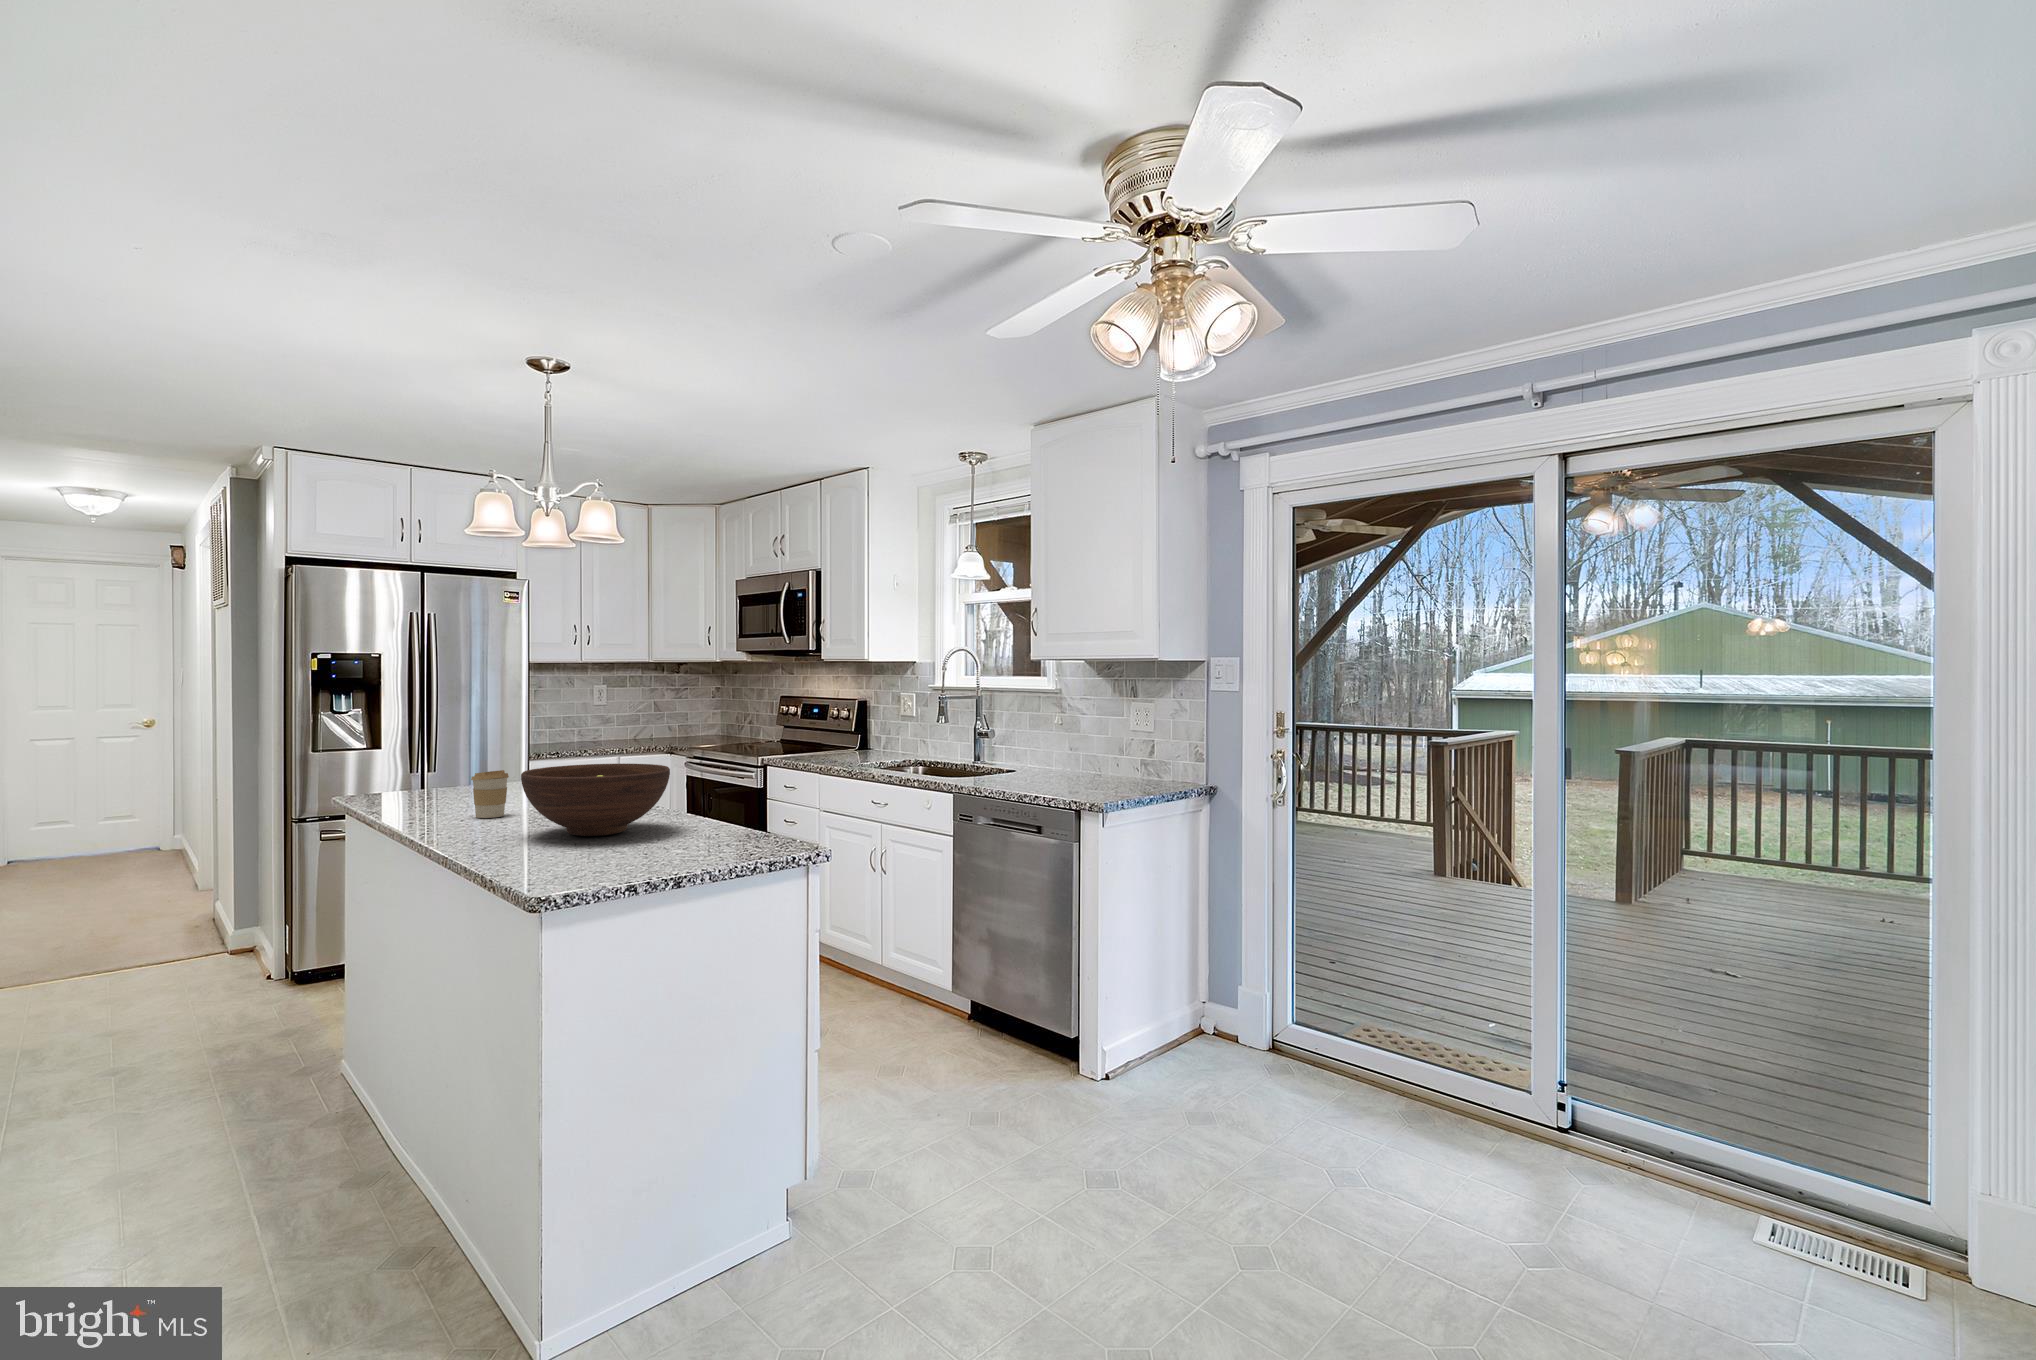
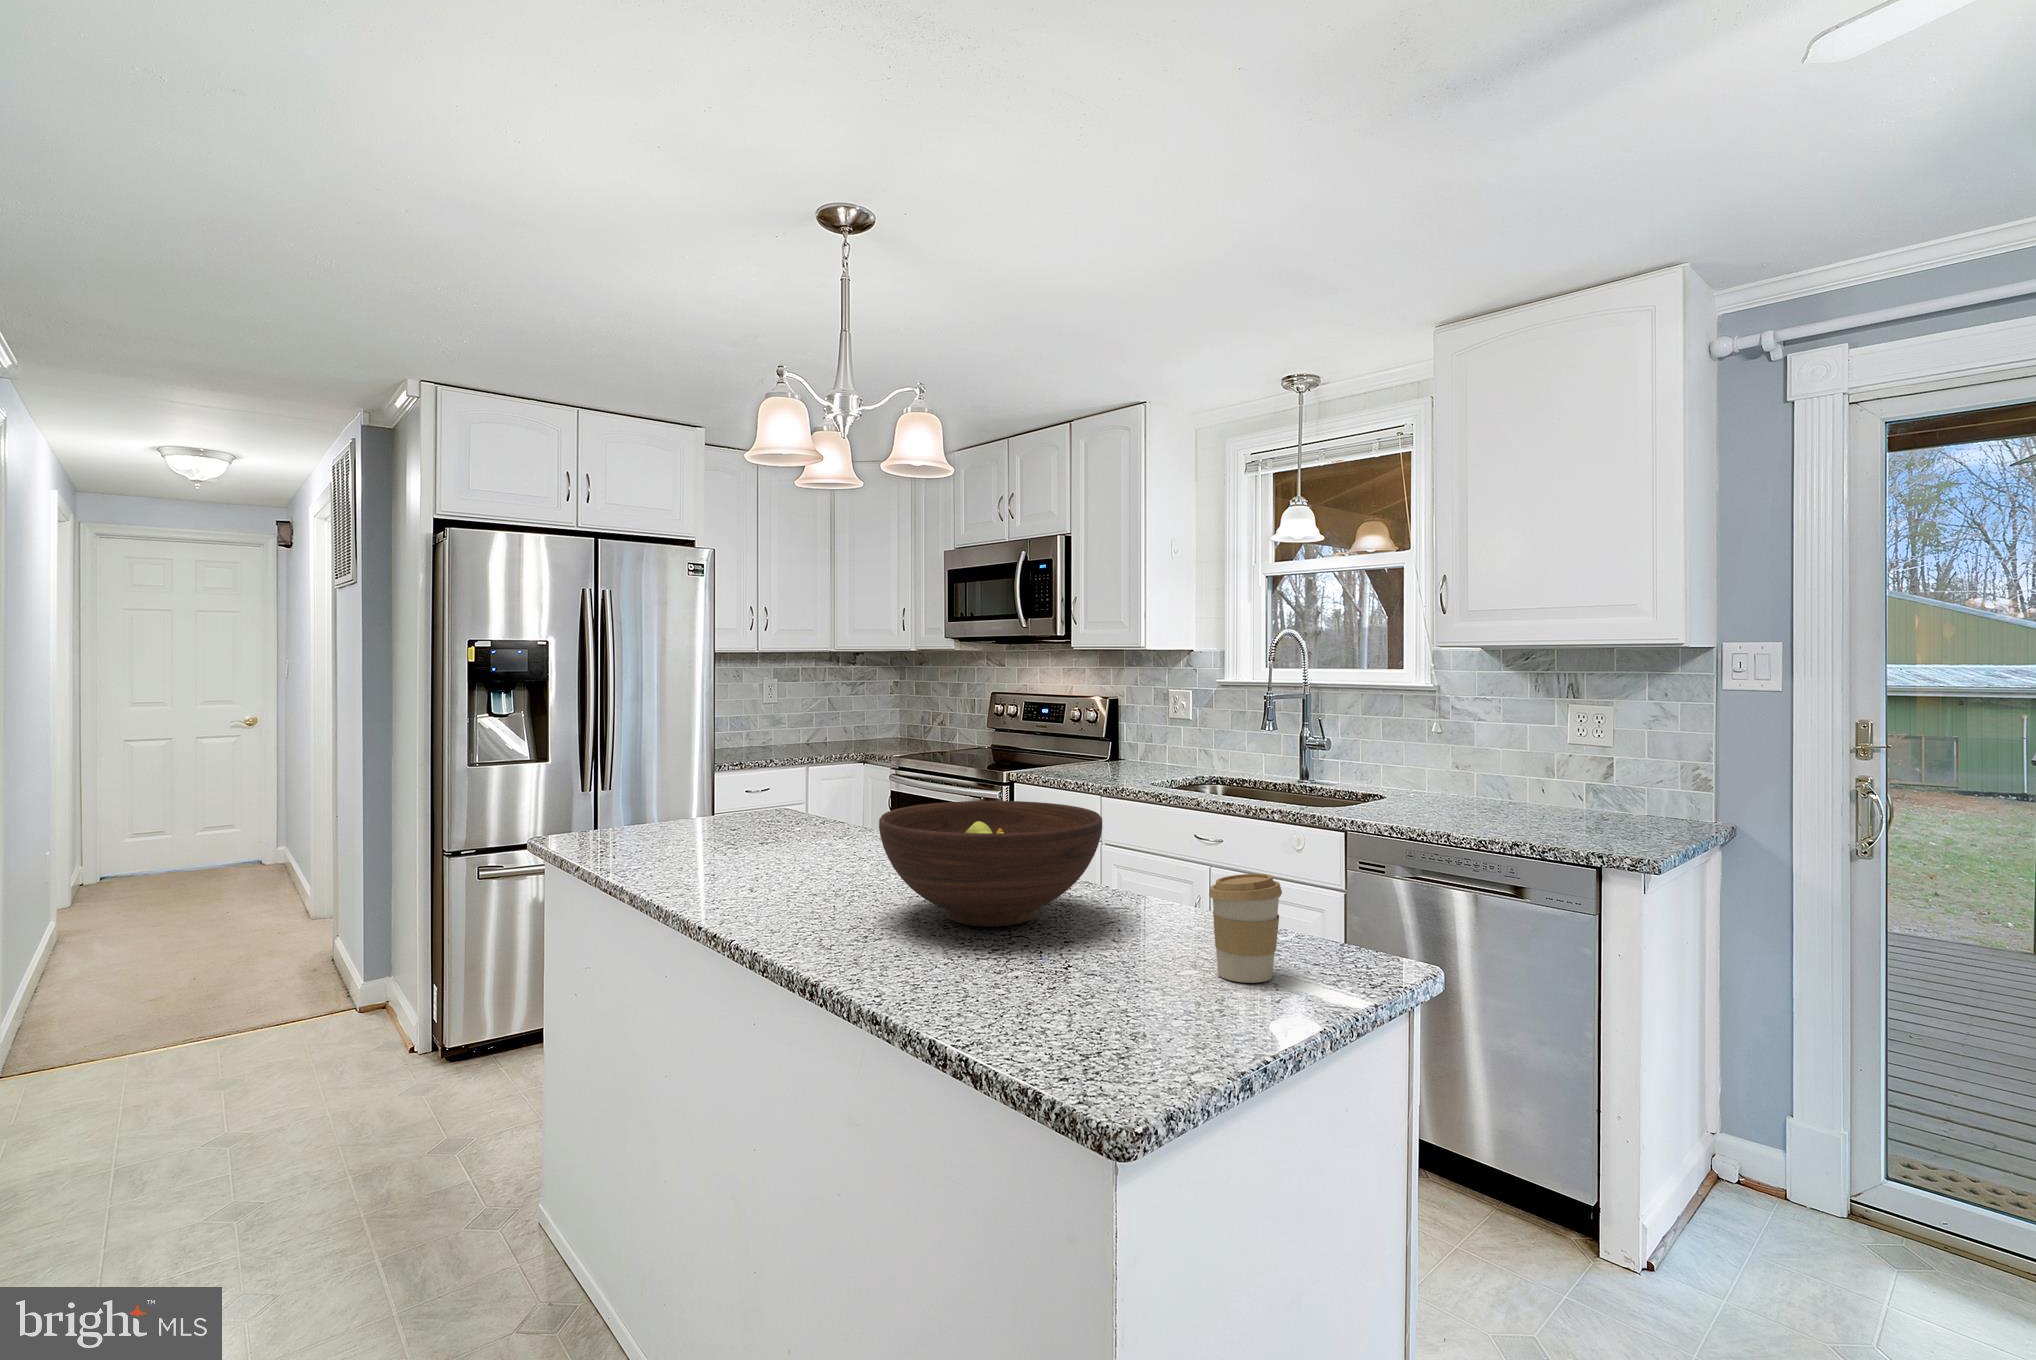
coffee cup: present [471,770,509,818] -> present [1209,874,1282,983]

